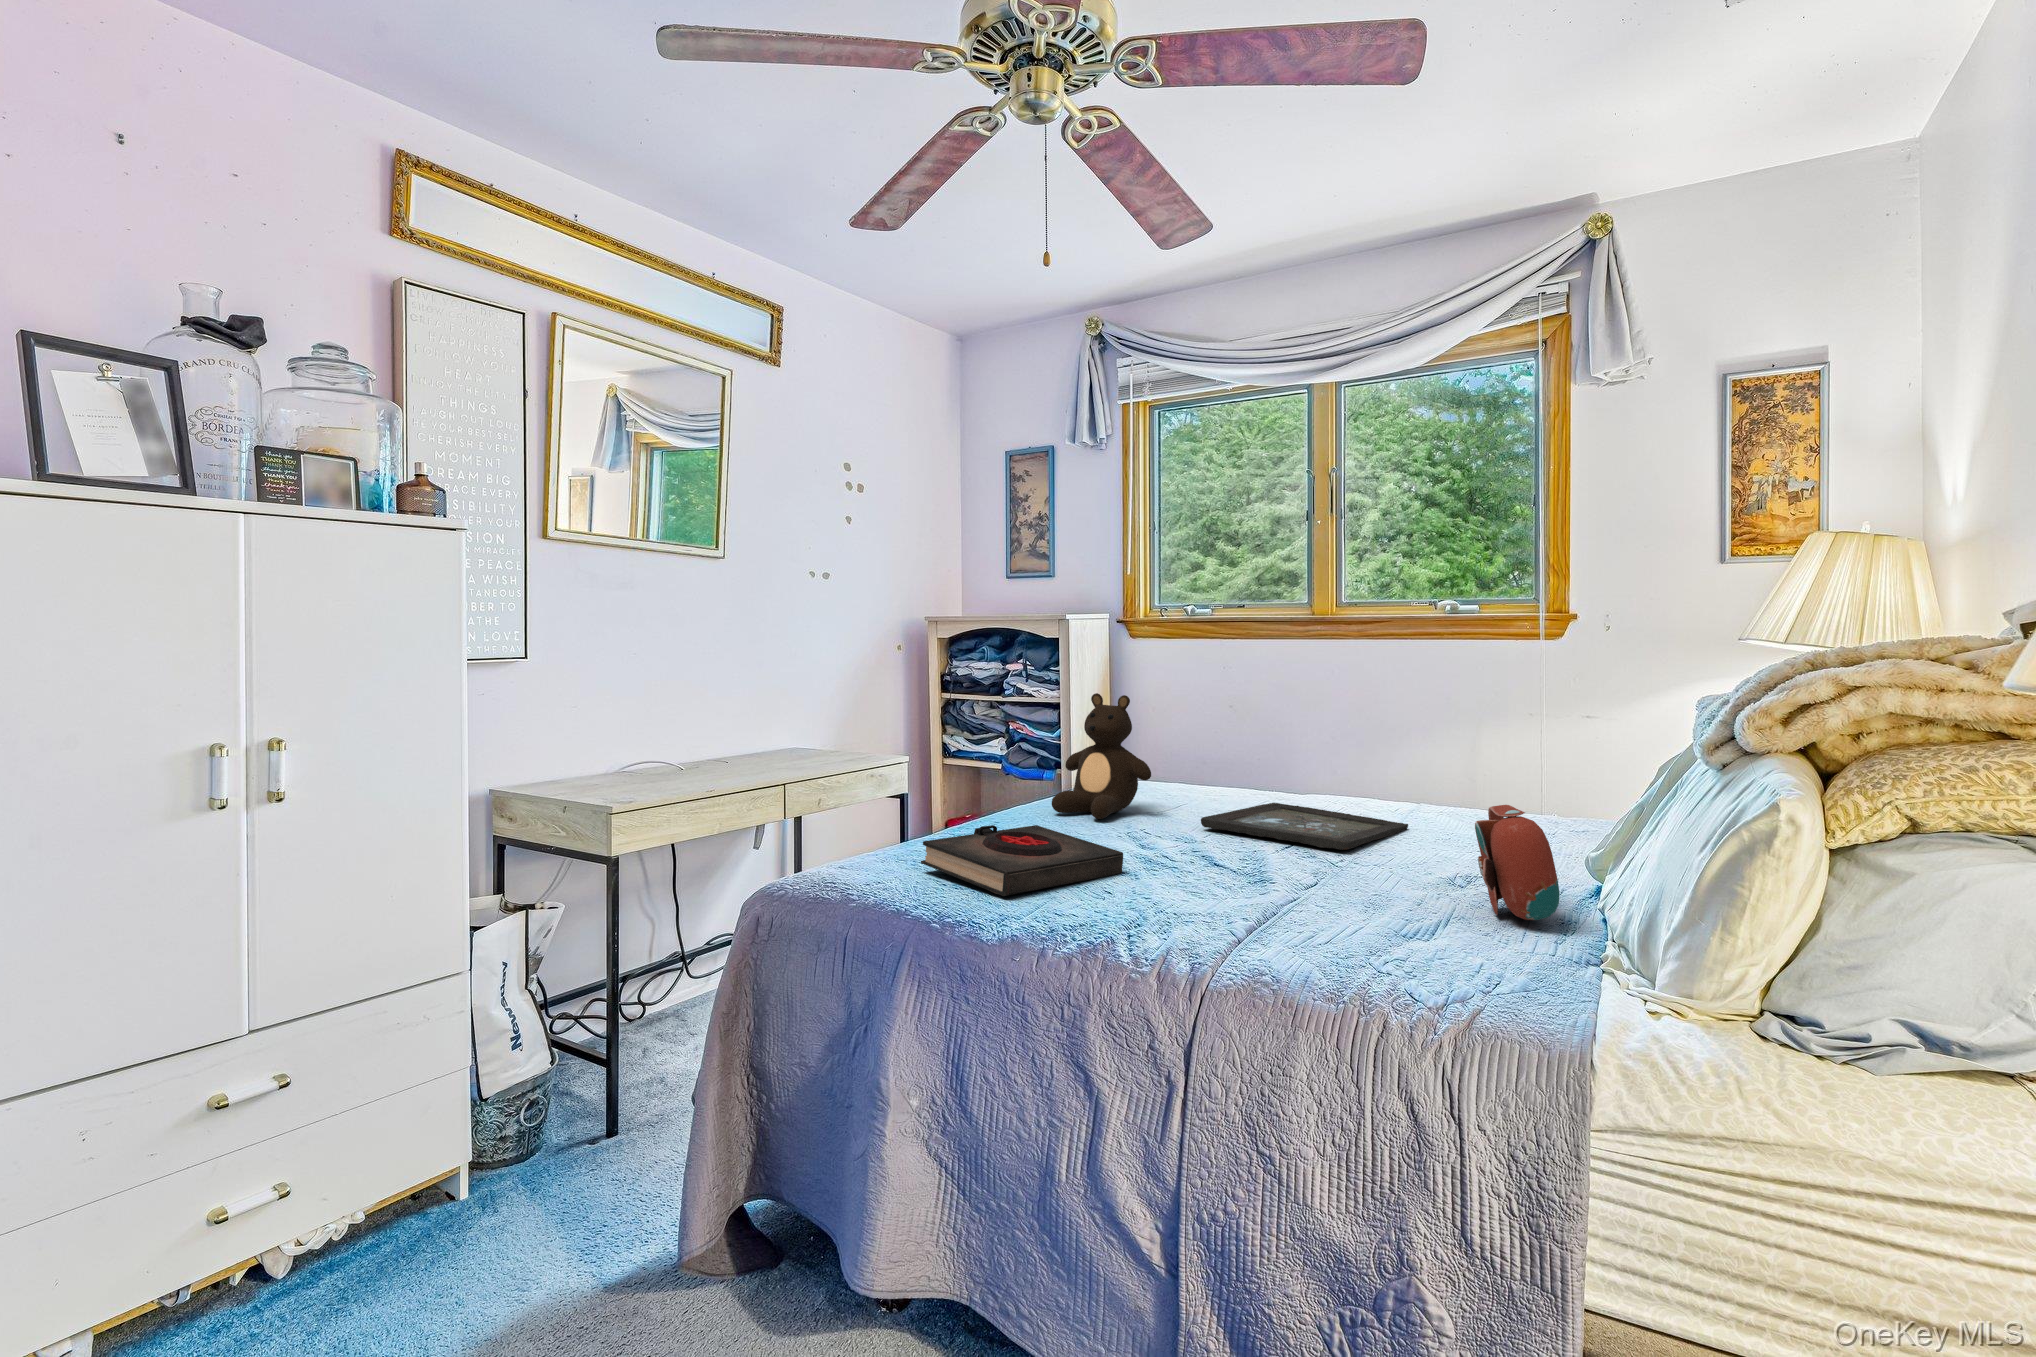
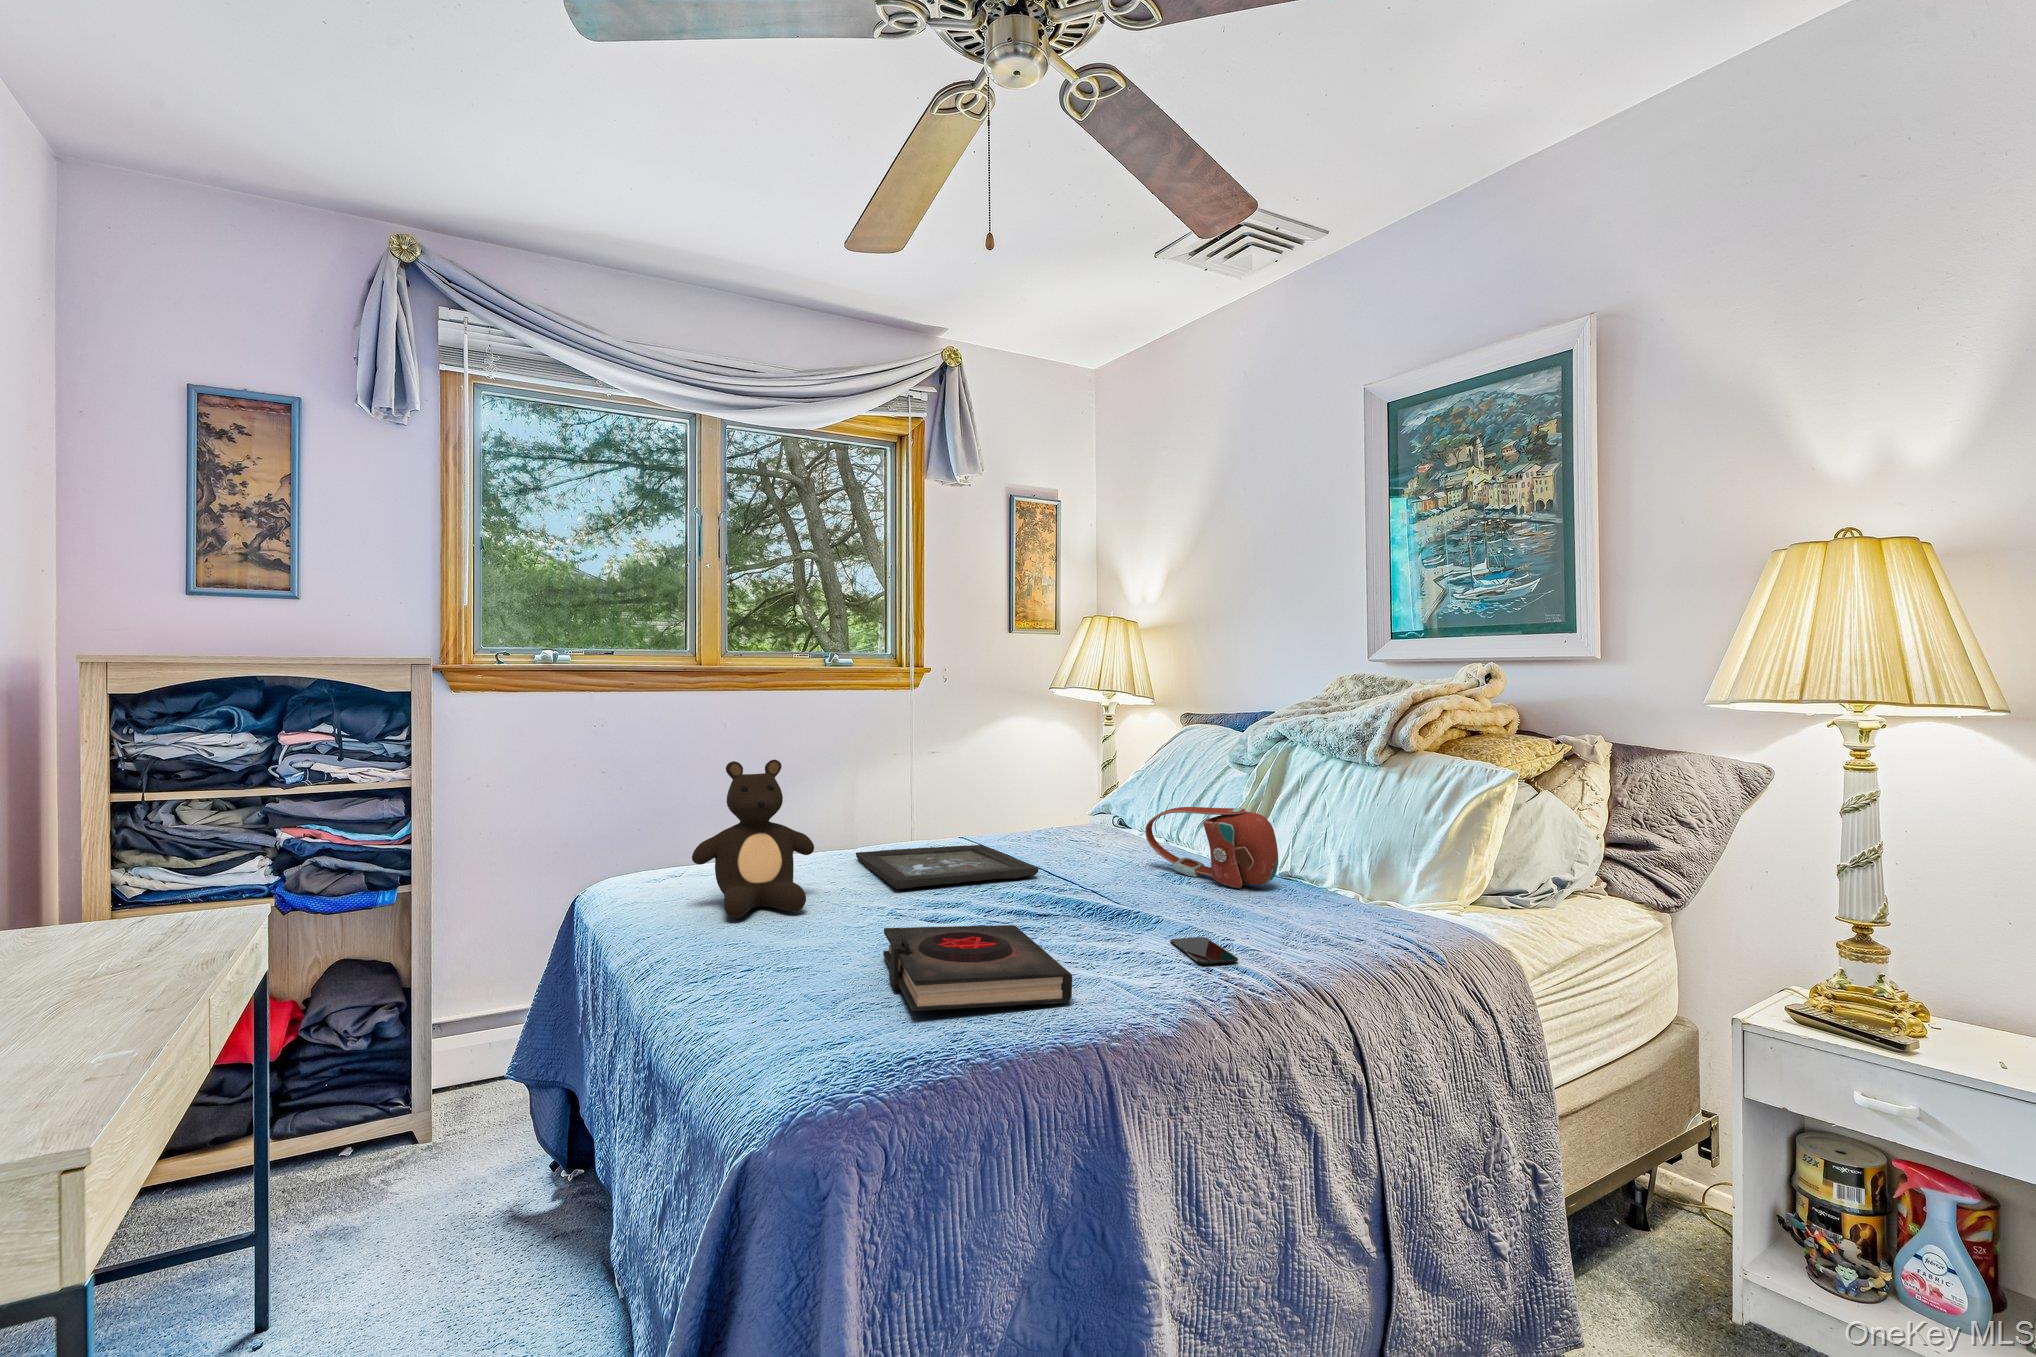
smartphone: none [1171,908,1261,933] -> present [1170,937,1238,964]

